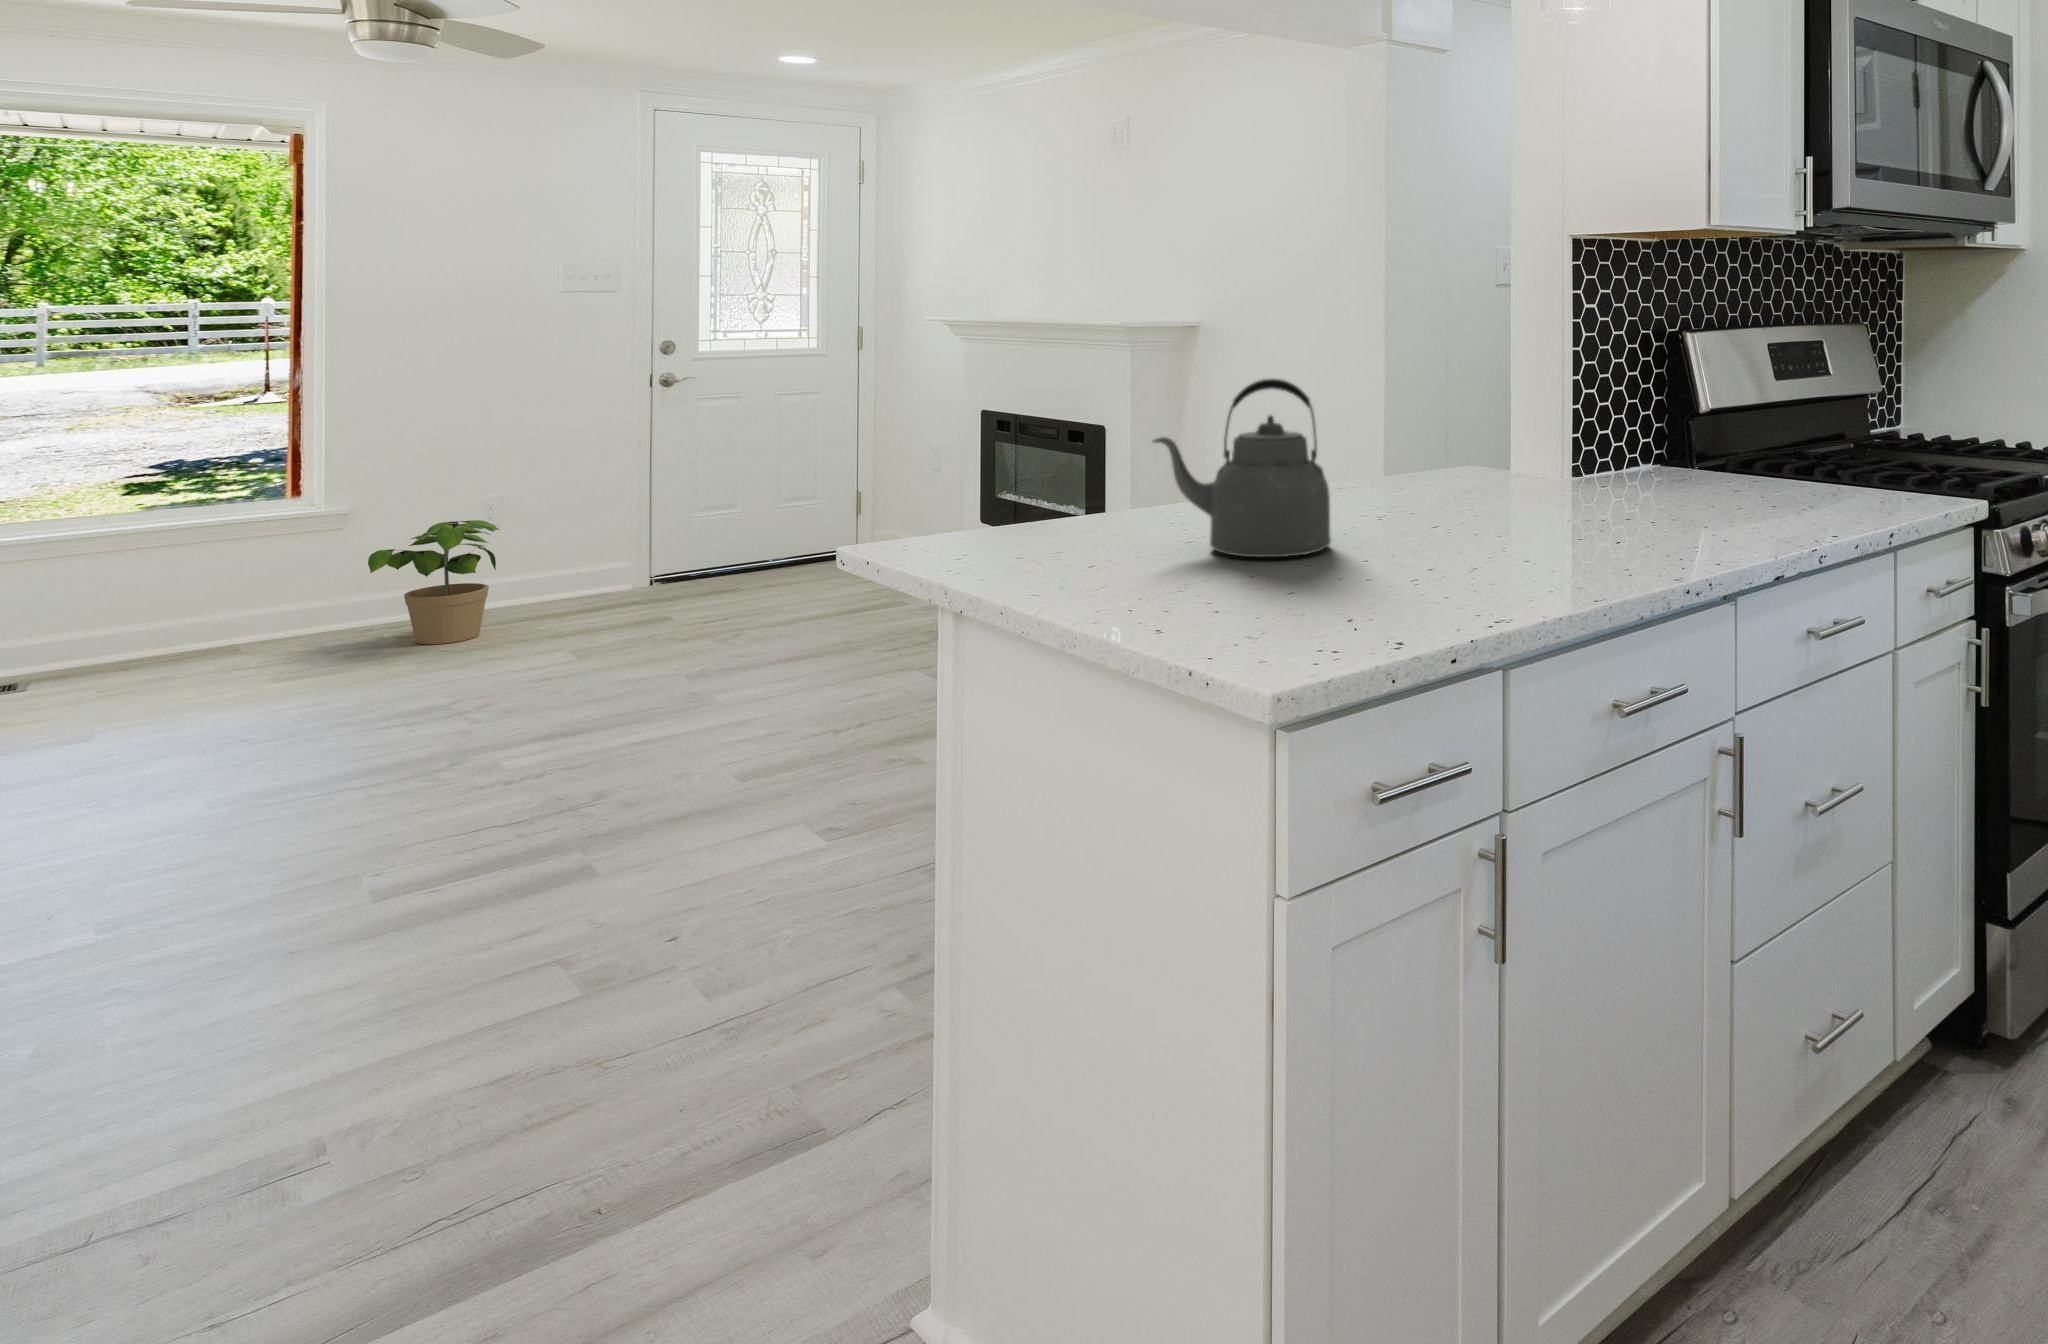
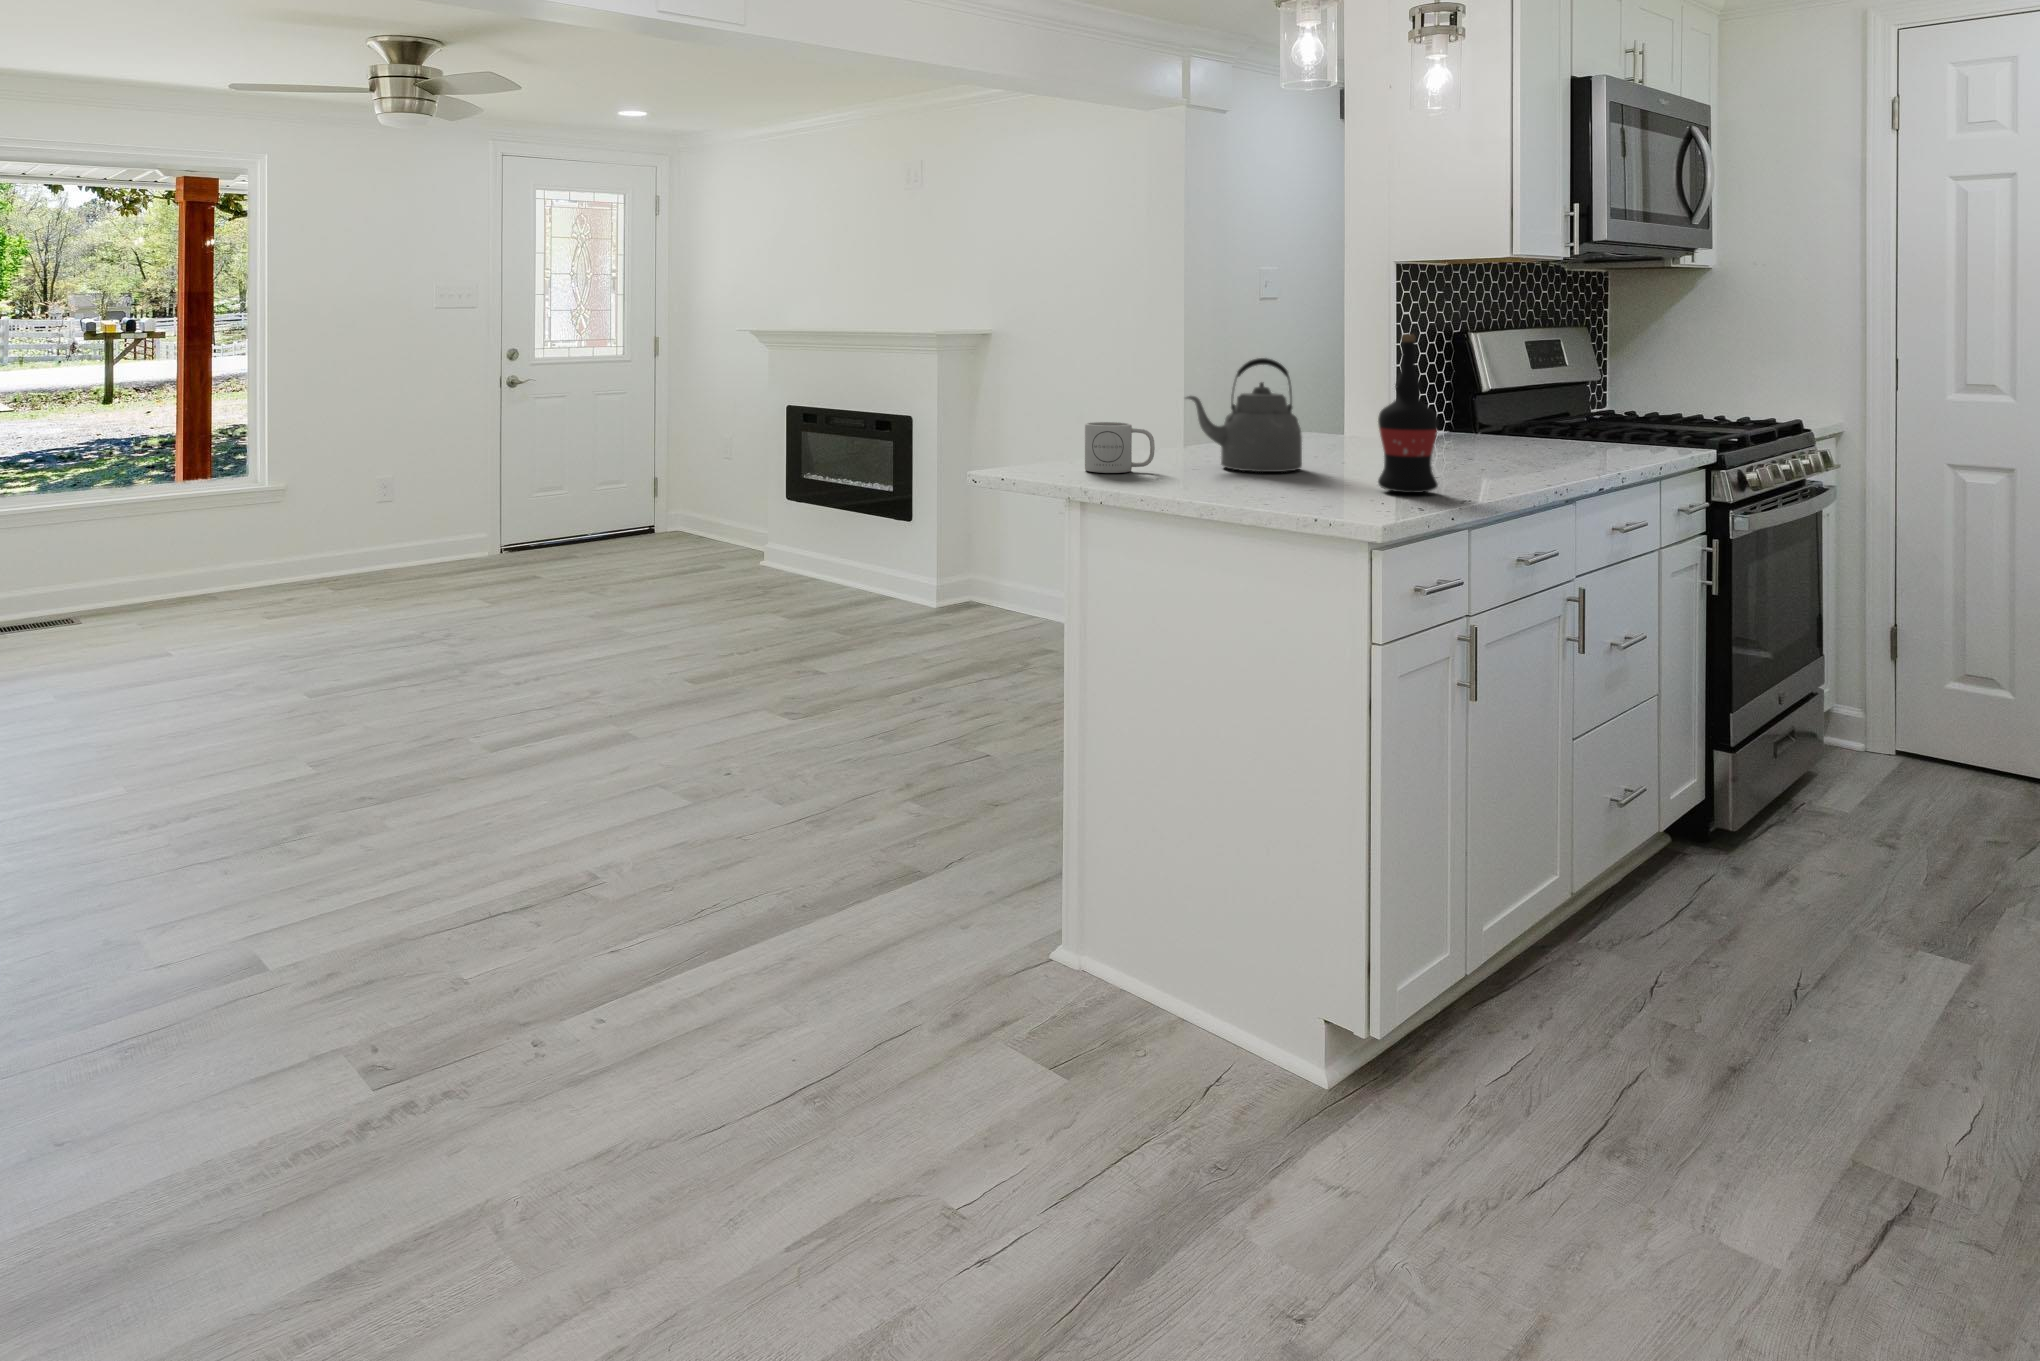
wine bottle: none [1373,346,1464,608] -> present [1378,334,1438,493]
mug: none [986,478,1094,561] -> present [1085,422,1155,473]
potted plant: present [368,520,500,644] -> none [320,484,422,584]

